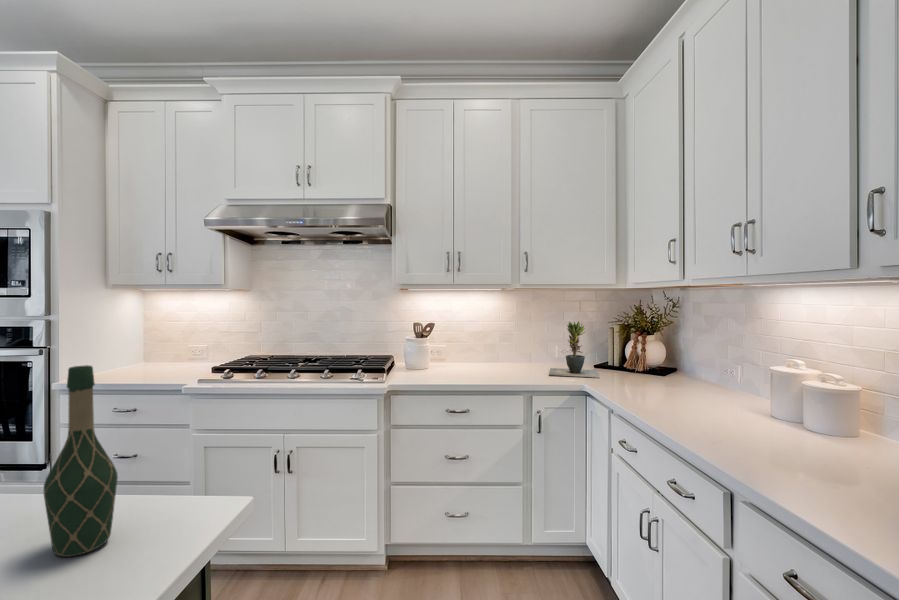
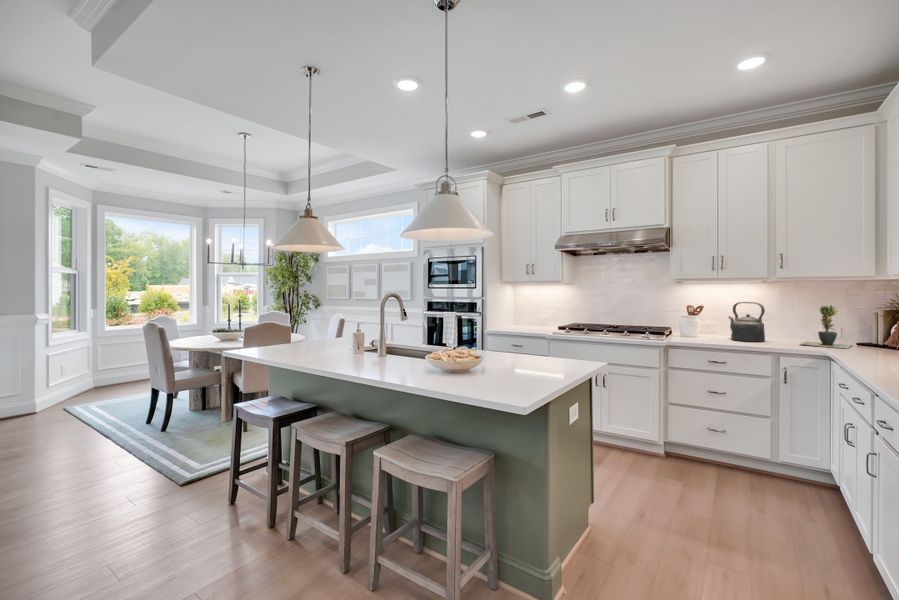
kettle: none [466,318,509,374] -> present [728,302,765,342]
wine bottle: present [44,365,118,557] -> none [554,309,572,364]

